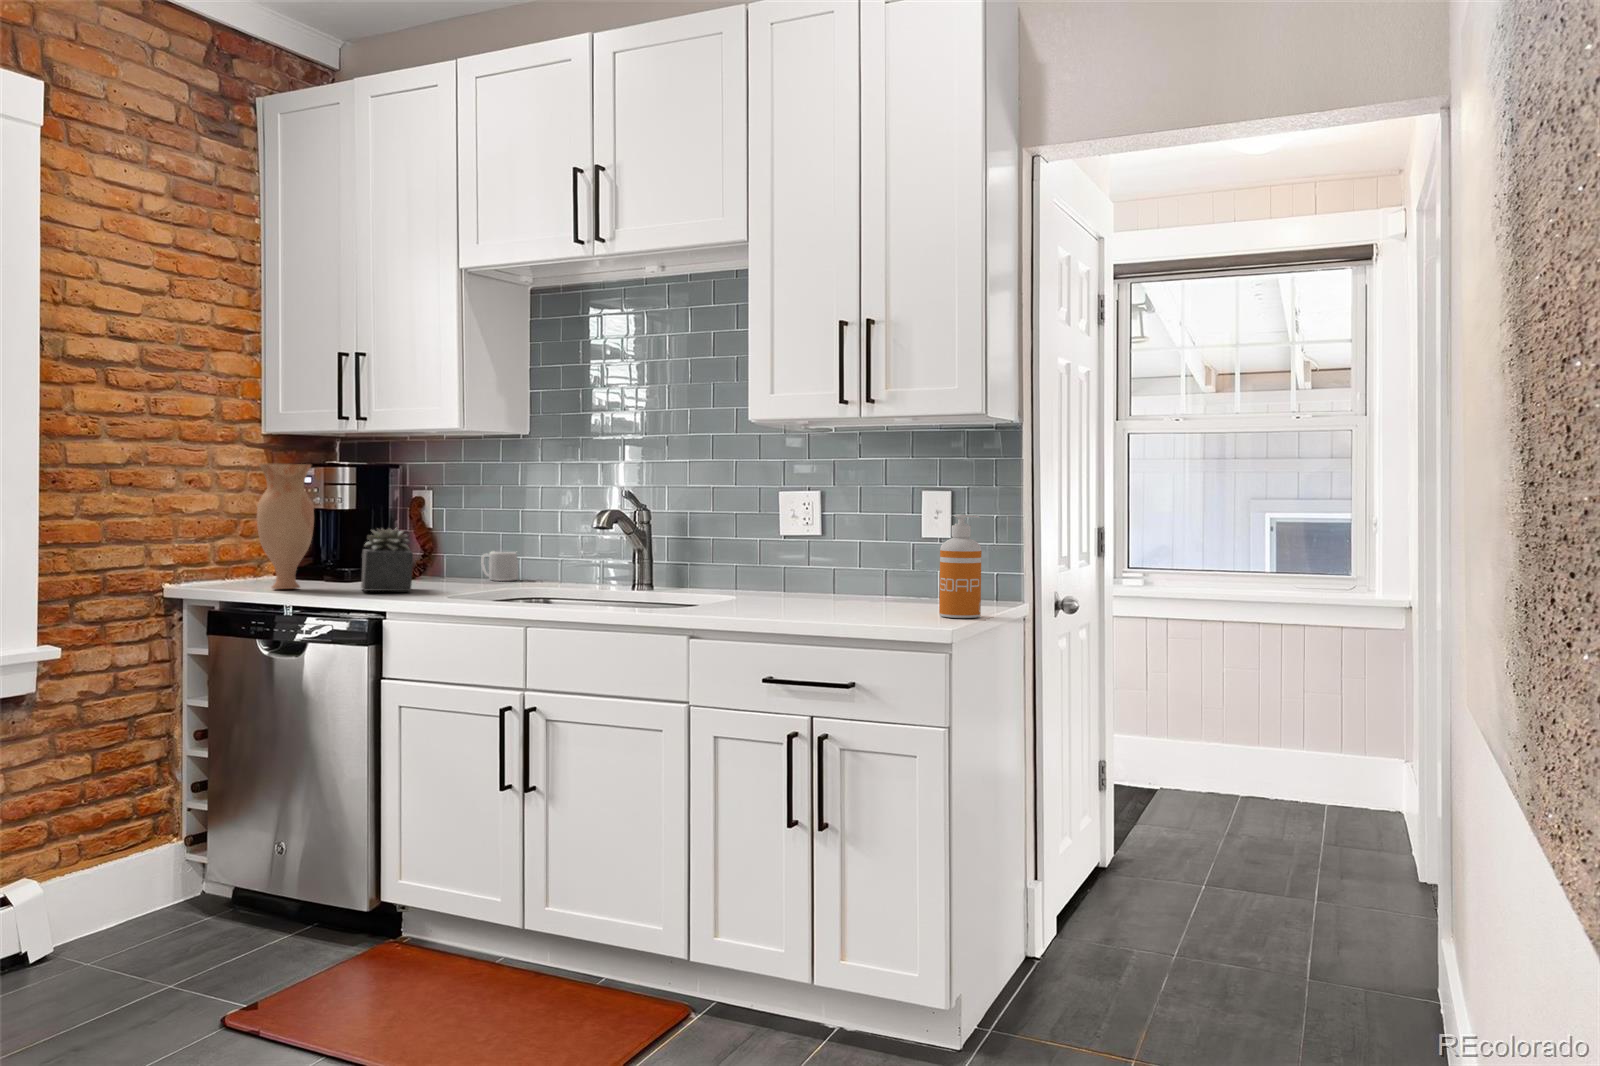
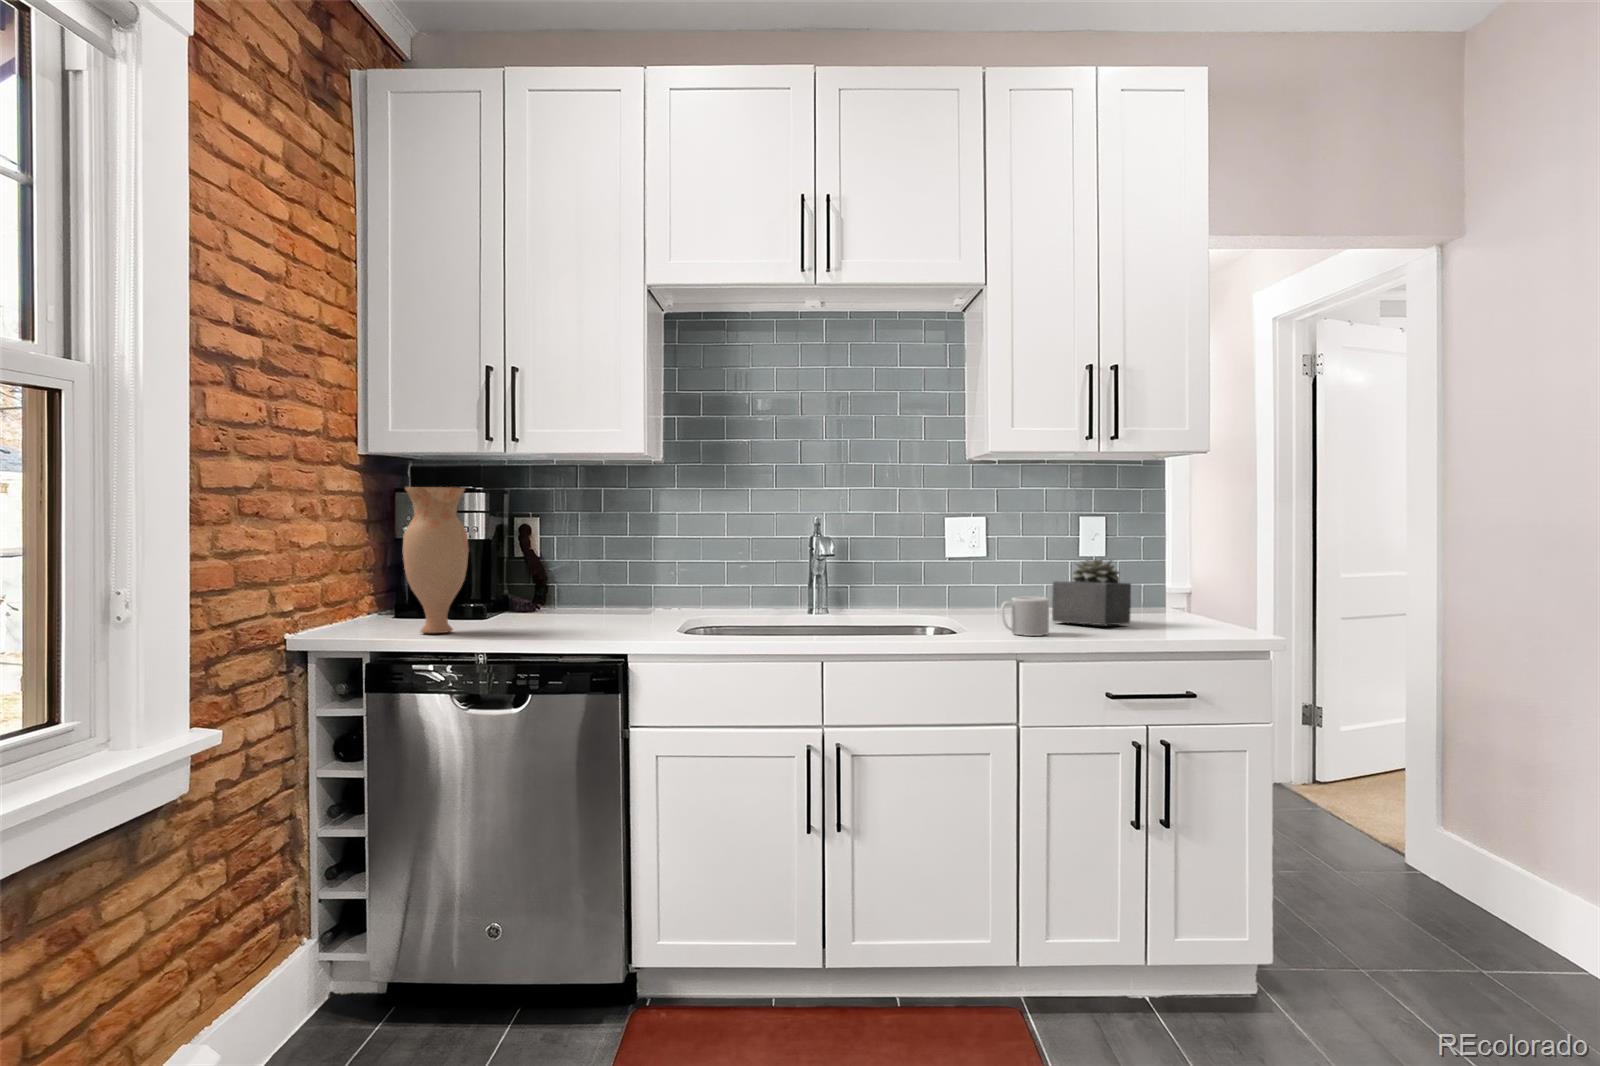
soap dispenser: present [939,514,982,618] -> none [1163,532,1205,630]
succulent plant: present [361,528,413,591] -> present [1052,558,1131,625]
mug: present [481,551,519,581] -> present [1000,596,1049,636]

